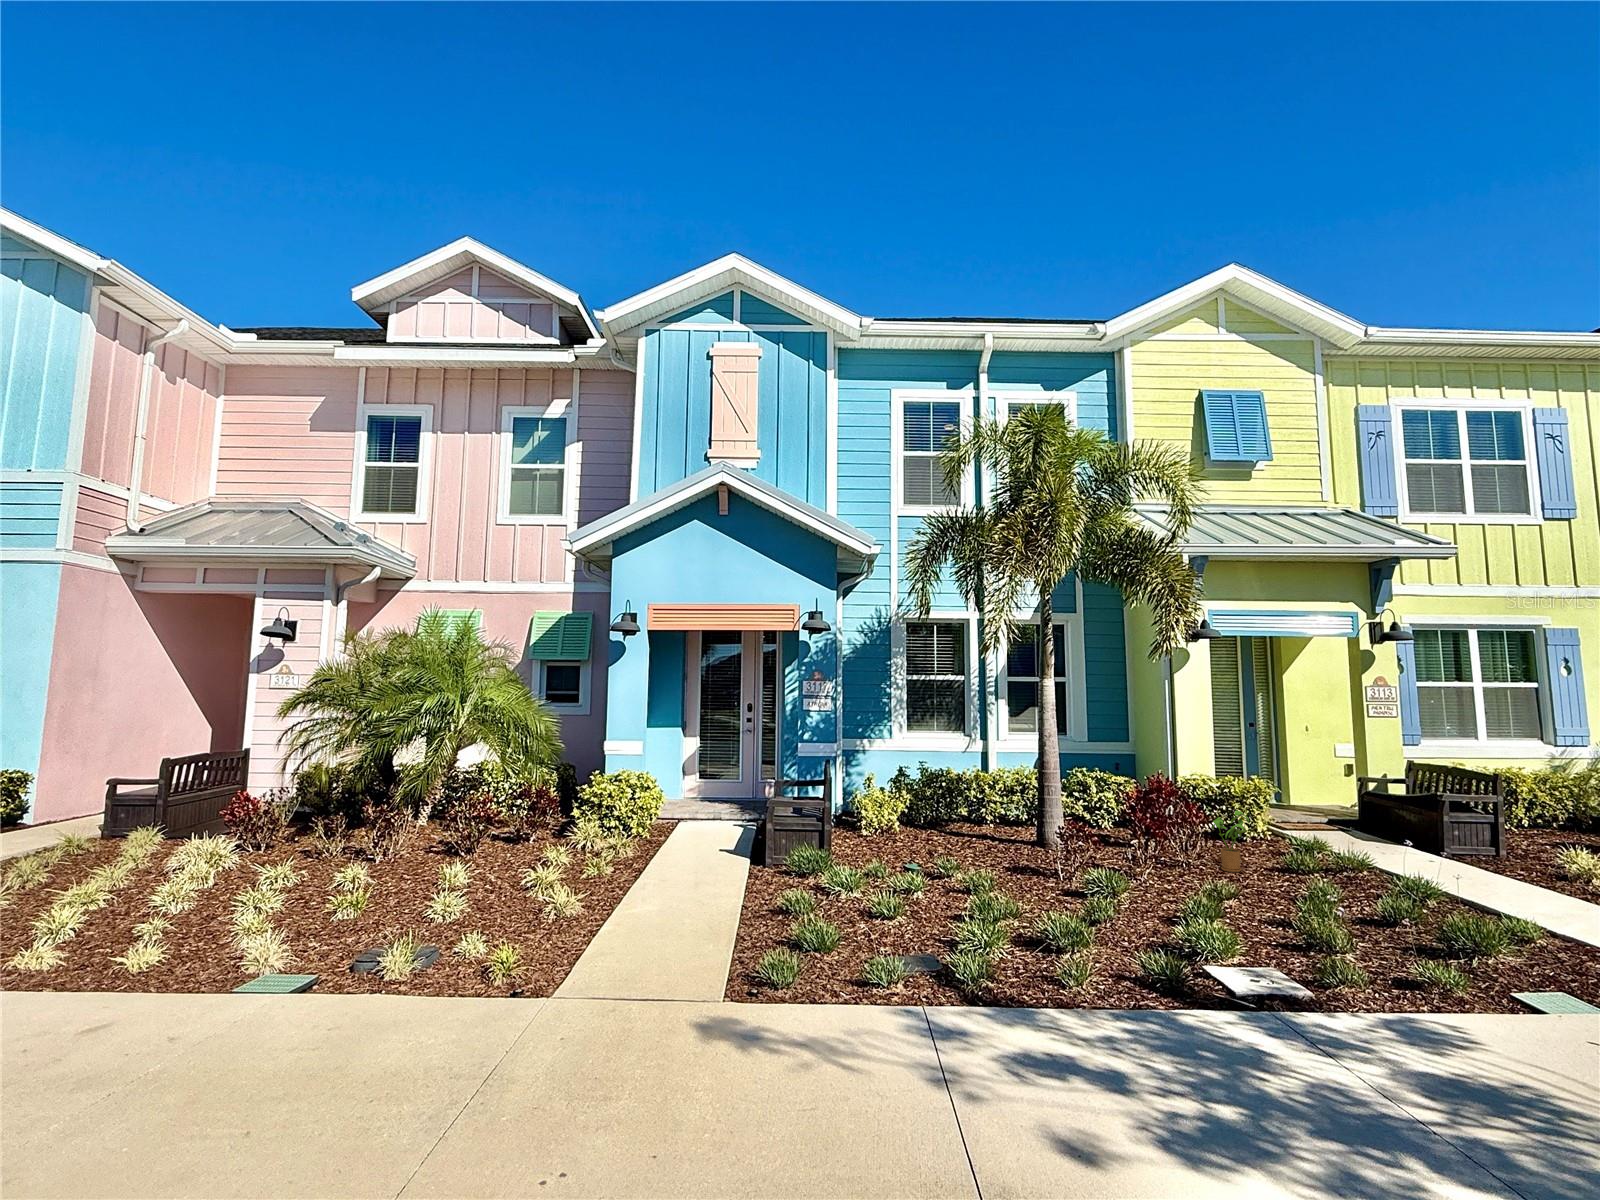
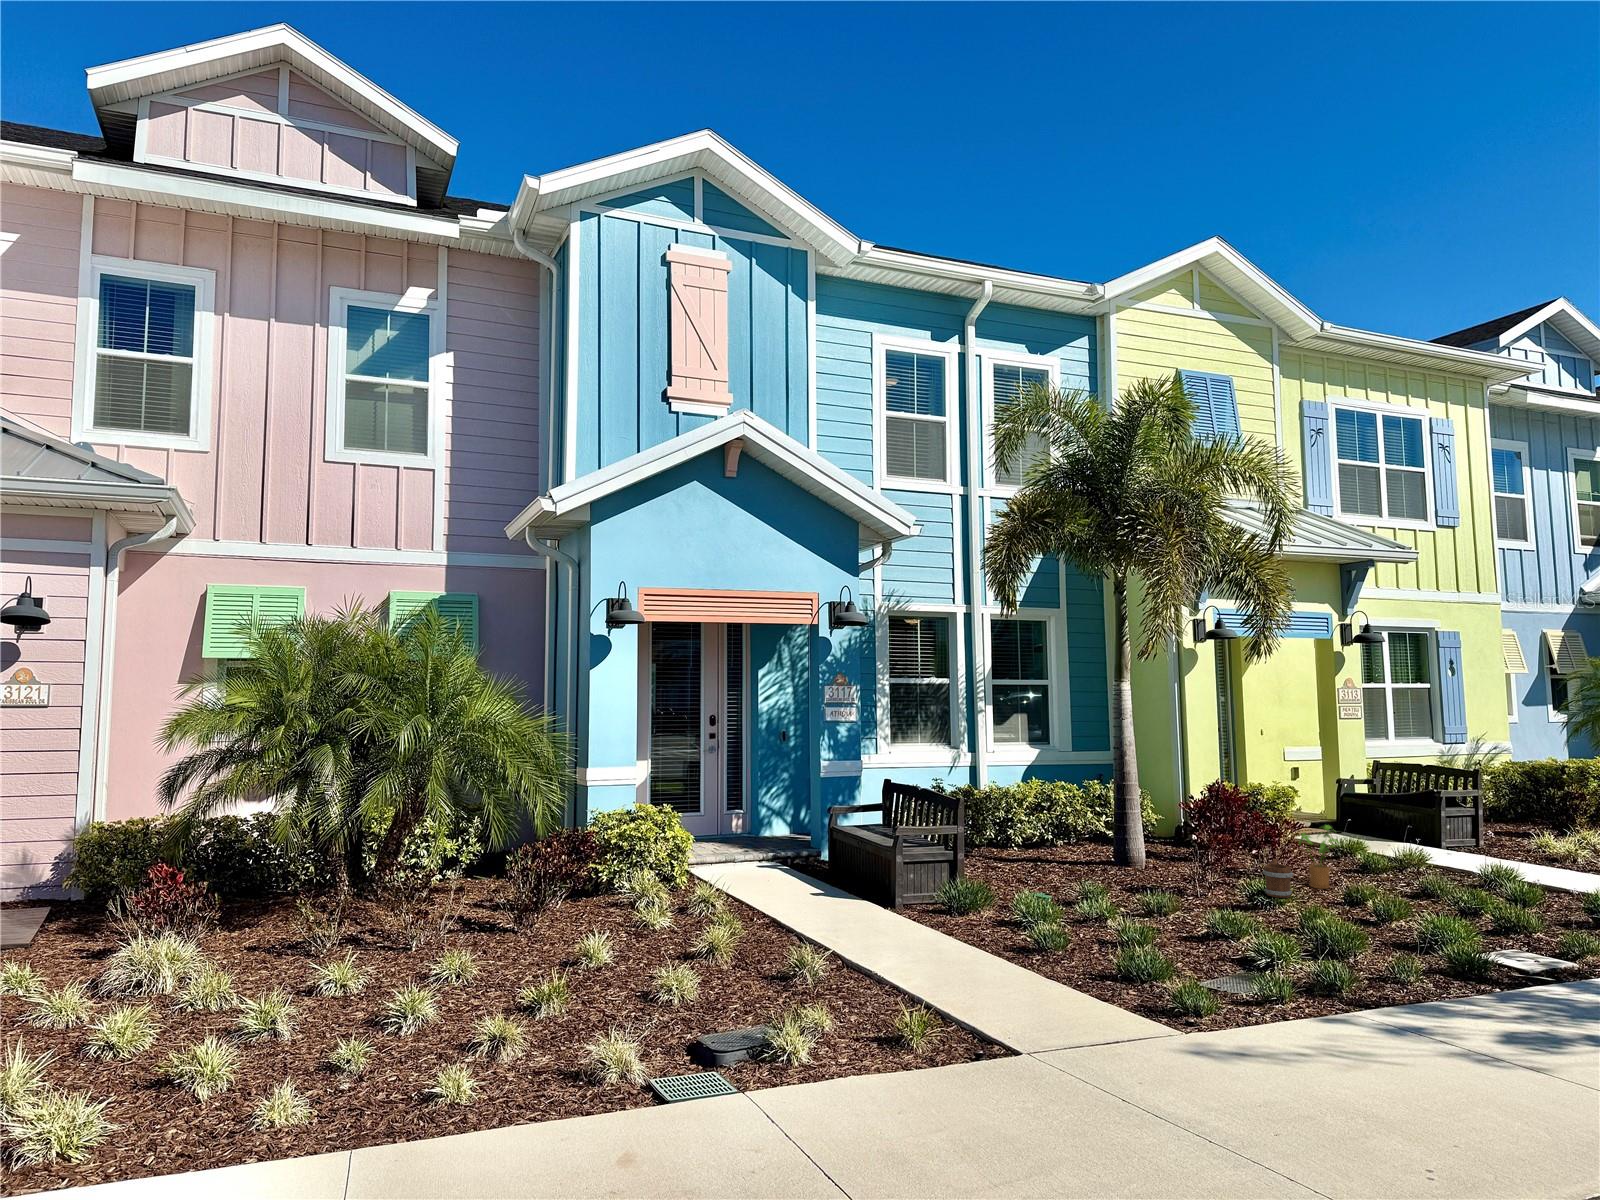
bucket: none [1156,839,1184,876] -> present [1263,859,1293,898]

